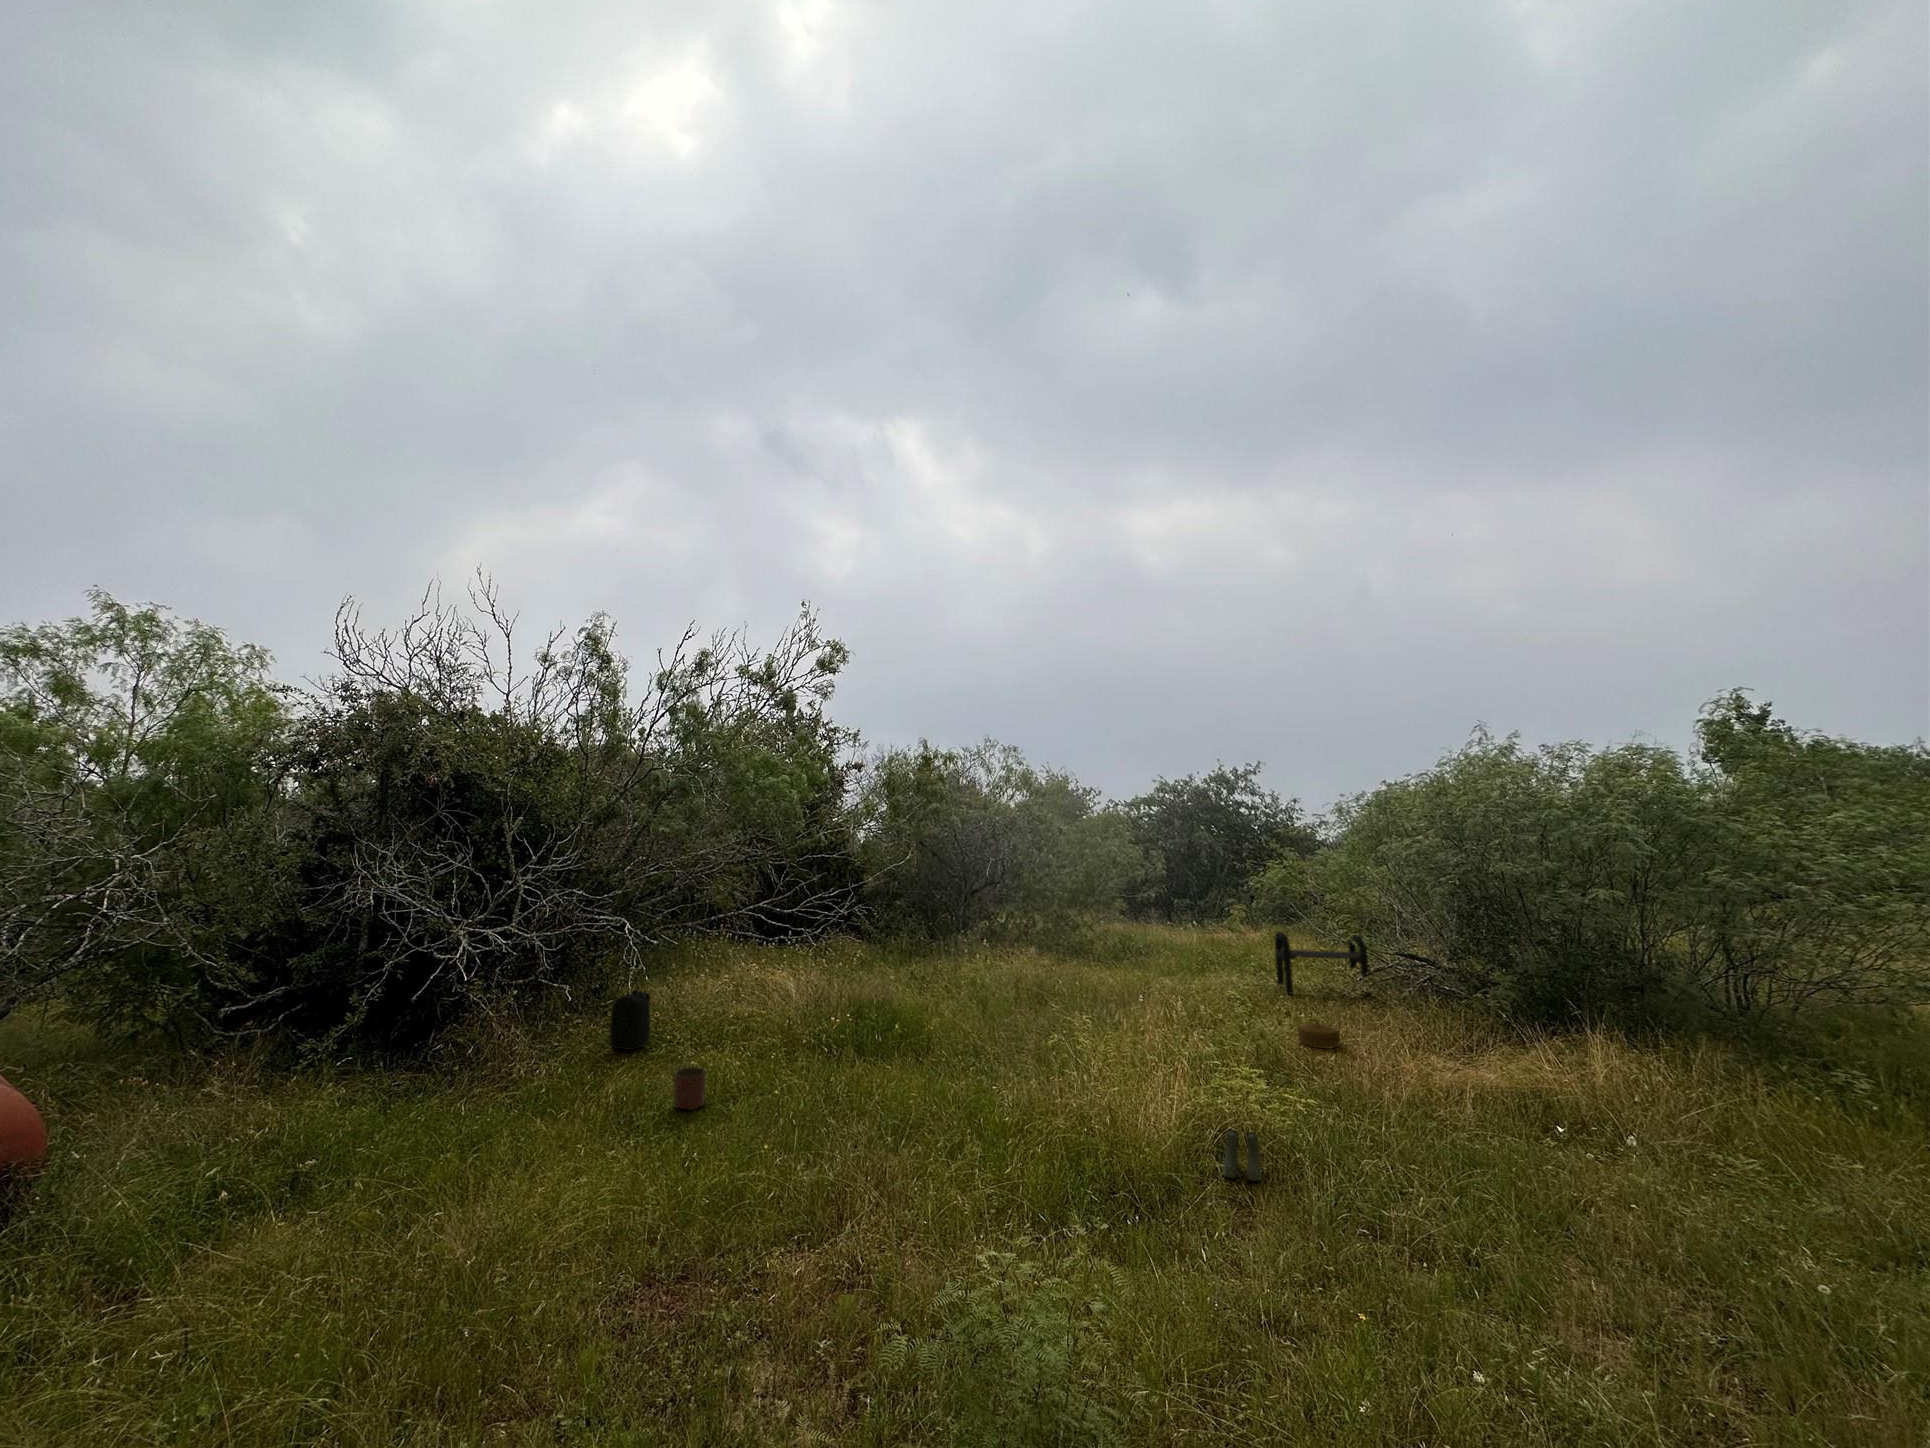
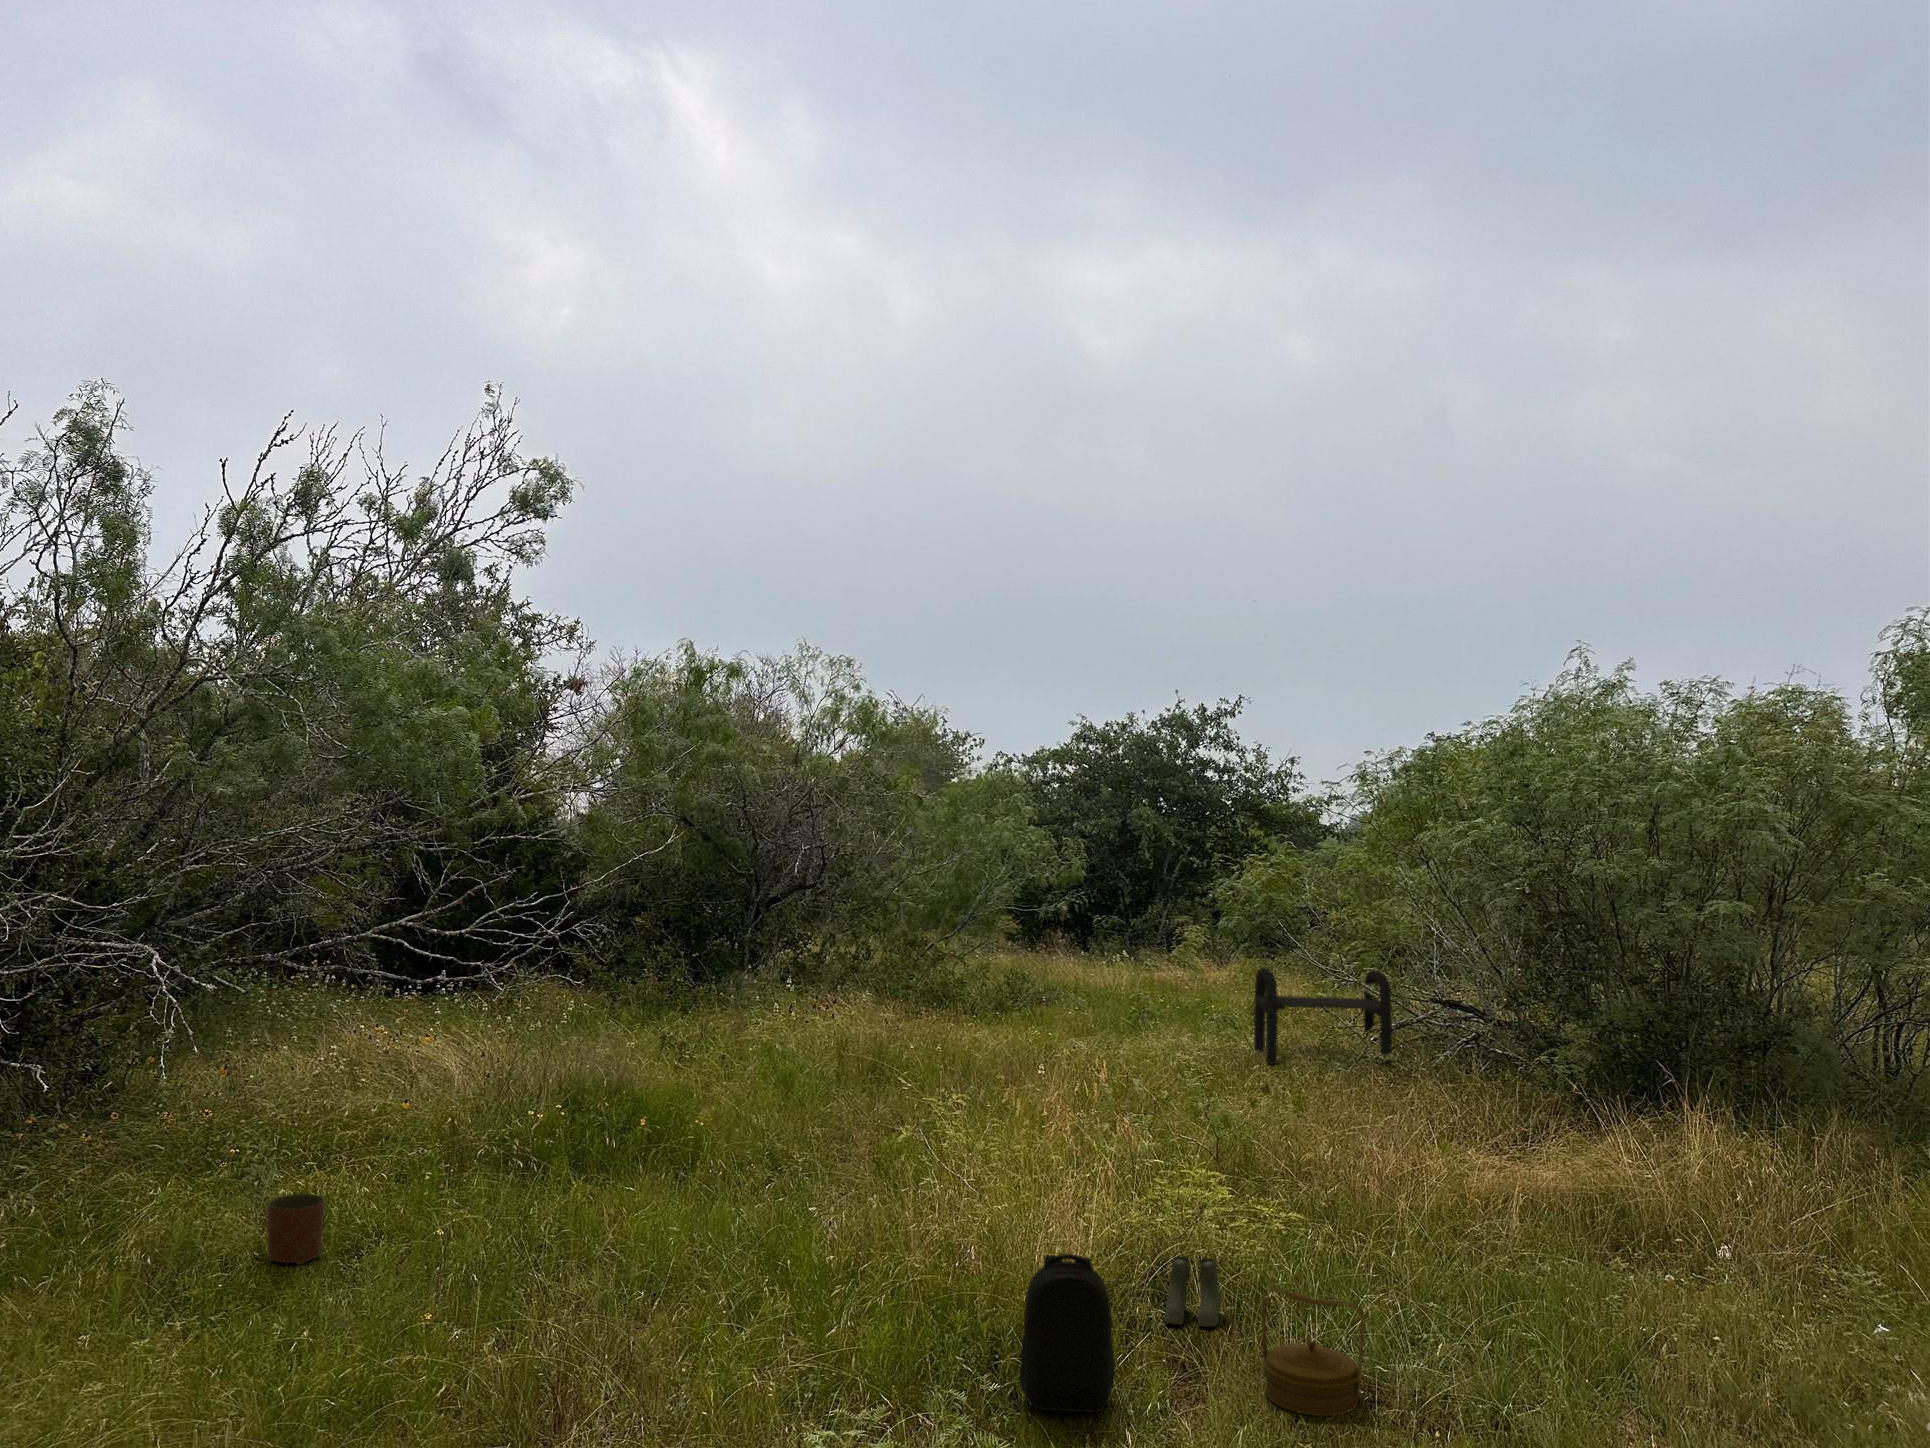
backpack: present [610,990,650,1050] -> present [1020,1254,1115,1413]
basket: present [1295,1000,1340,1049] -> present [1261,1288,1365,1416]

